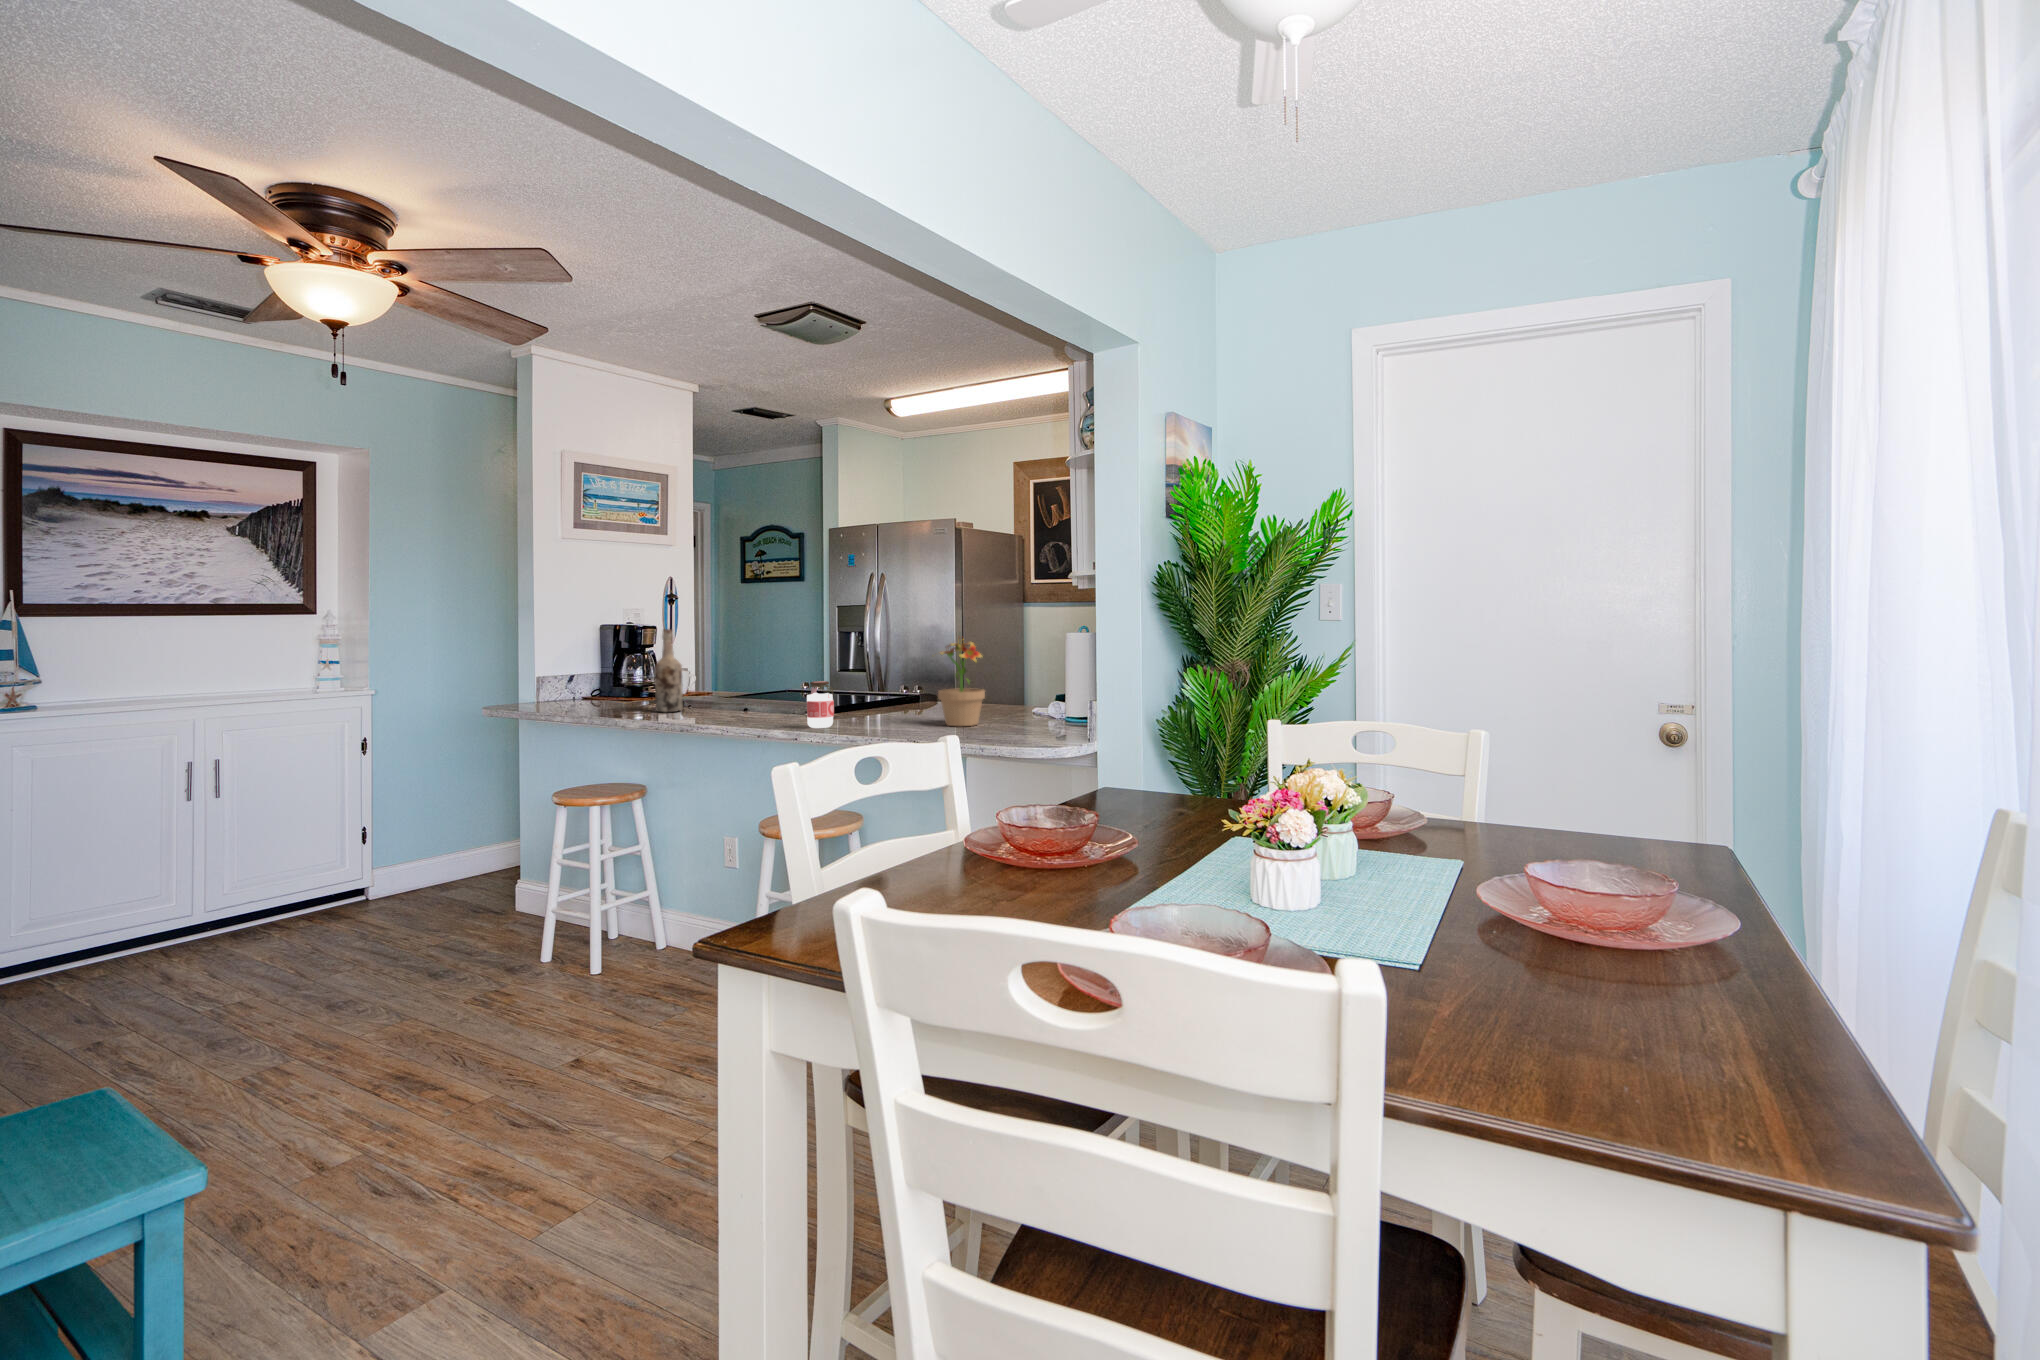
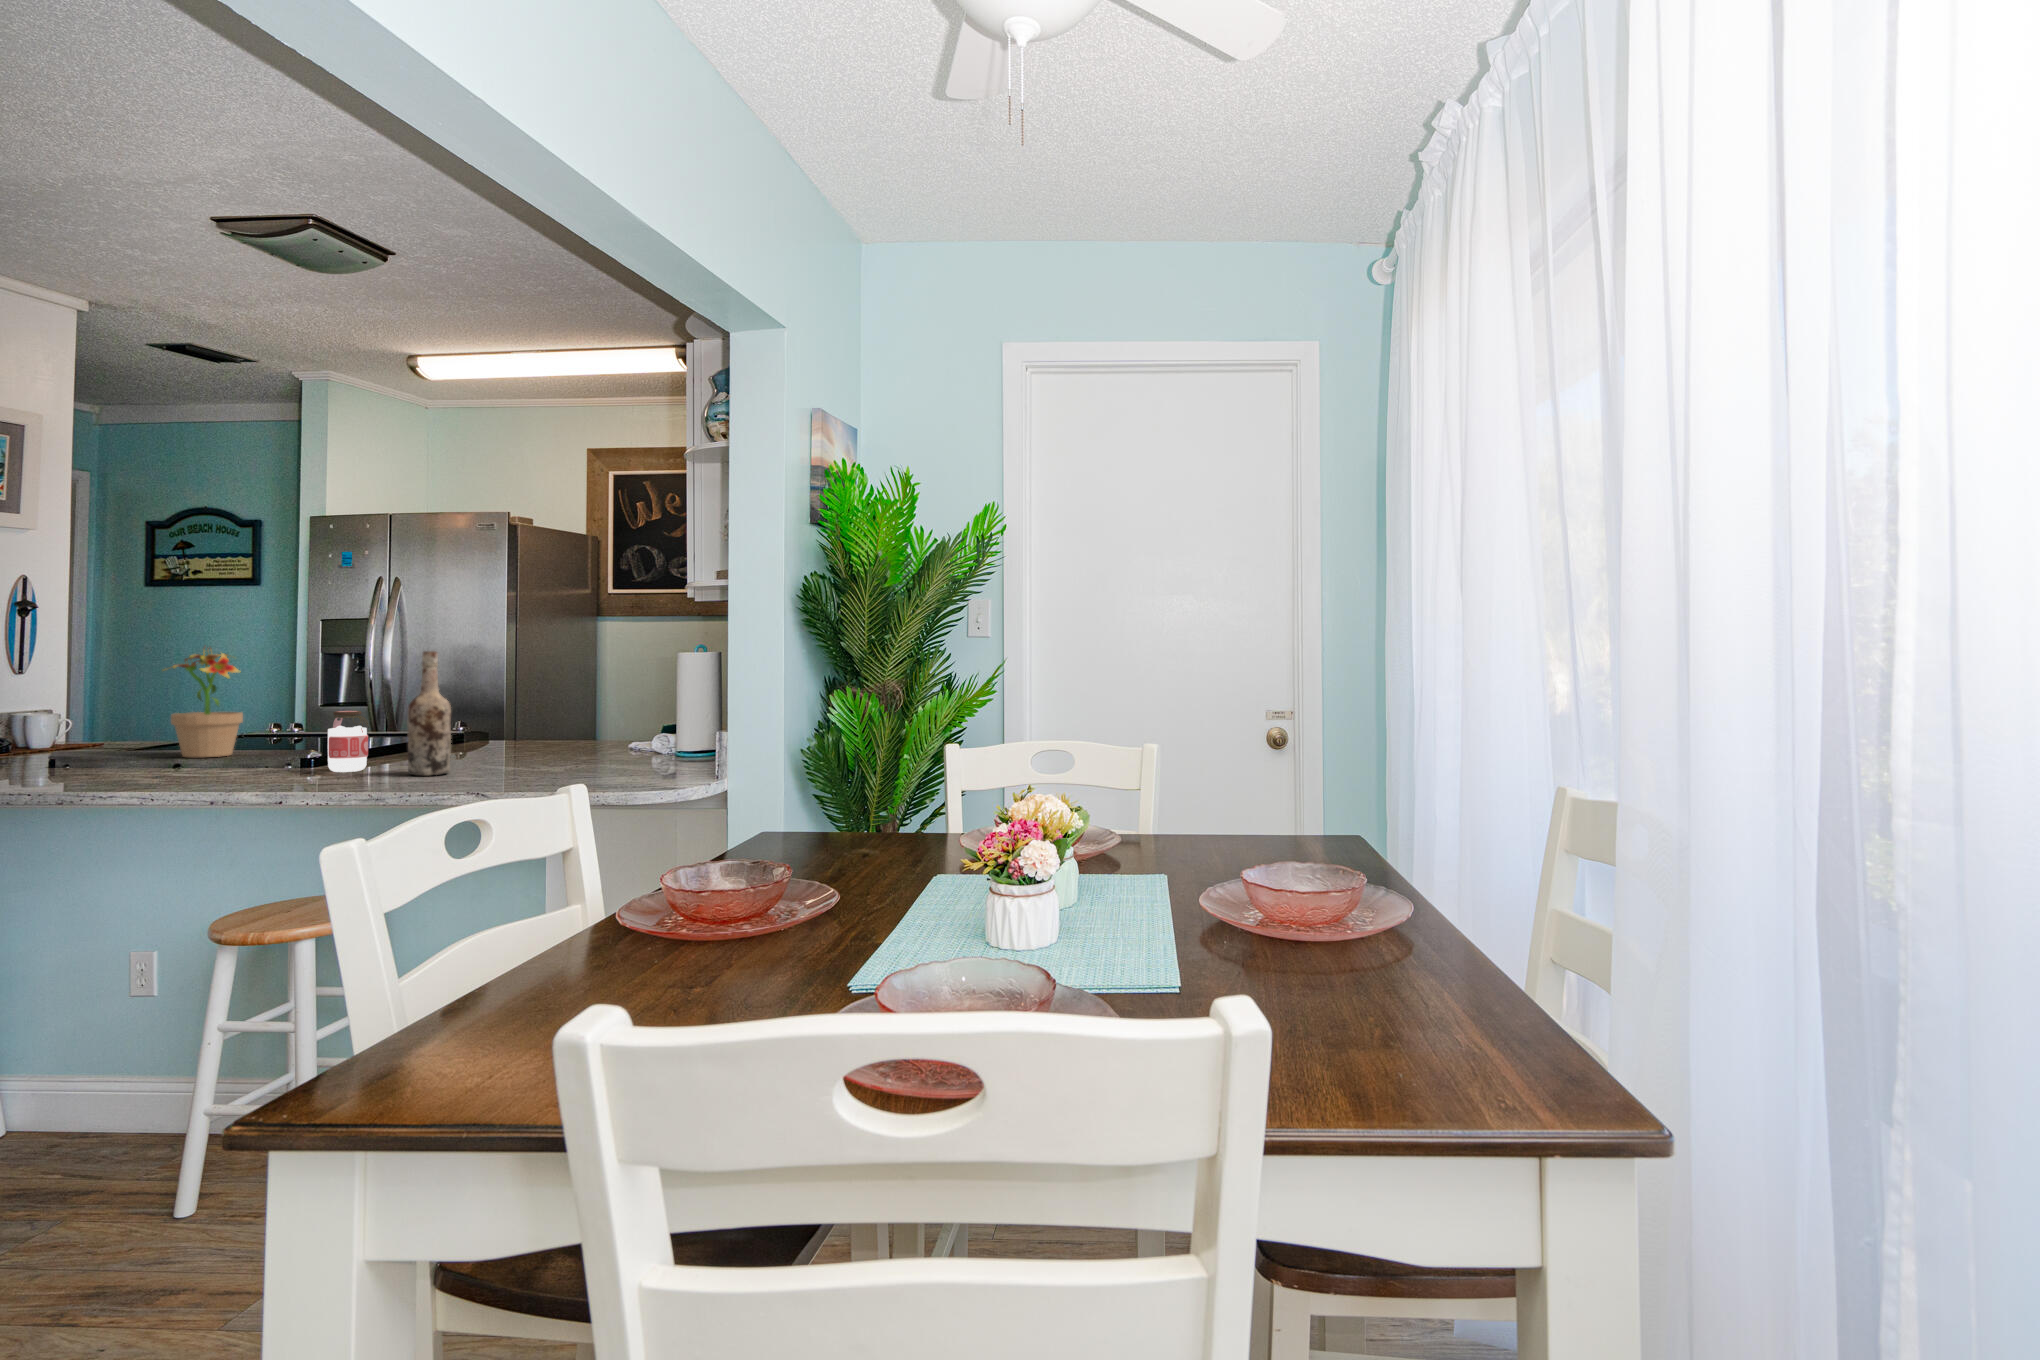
wine bottle: present [654,629,683,712] -> present [408,651,451,775]
potted plant: present [938,642,985,726] -> present [164,648,243,757]

